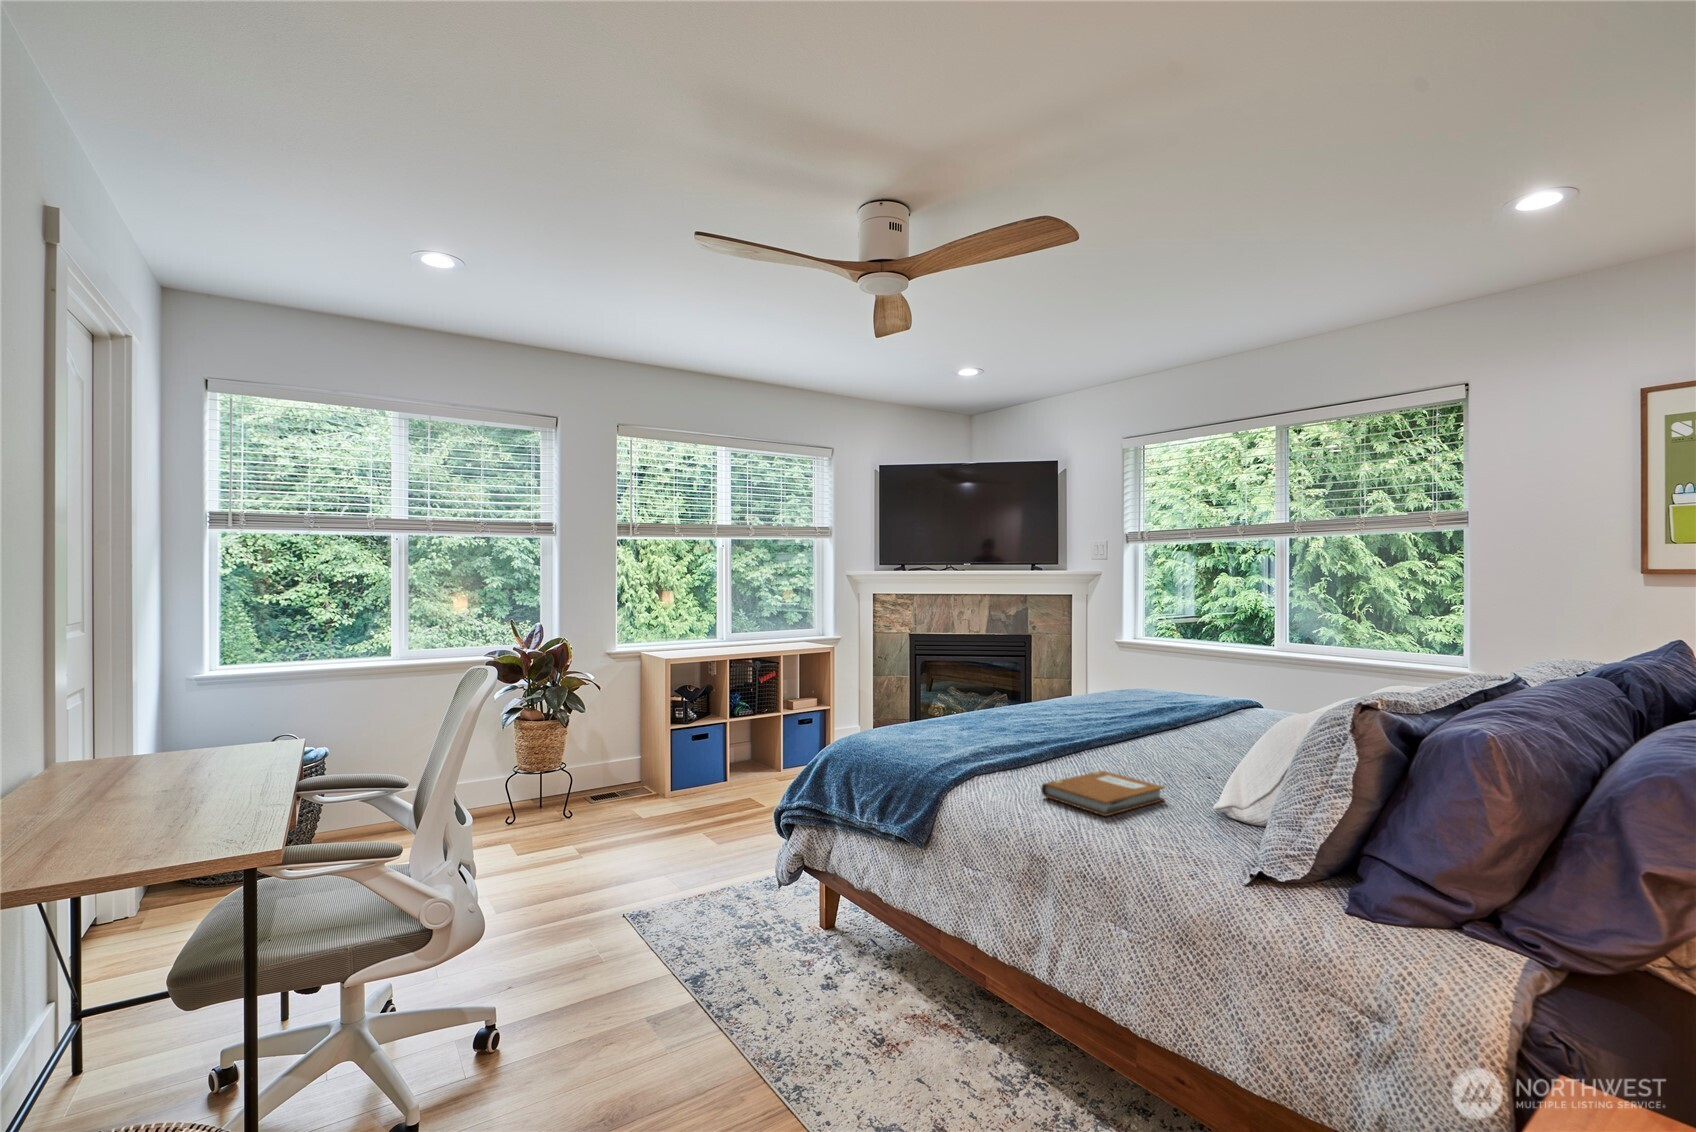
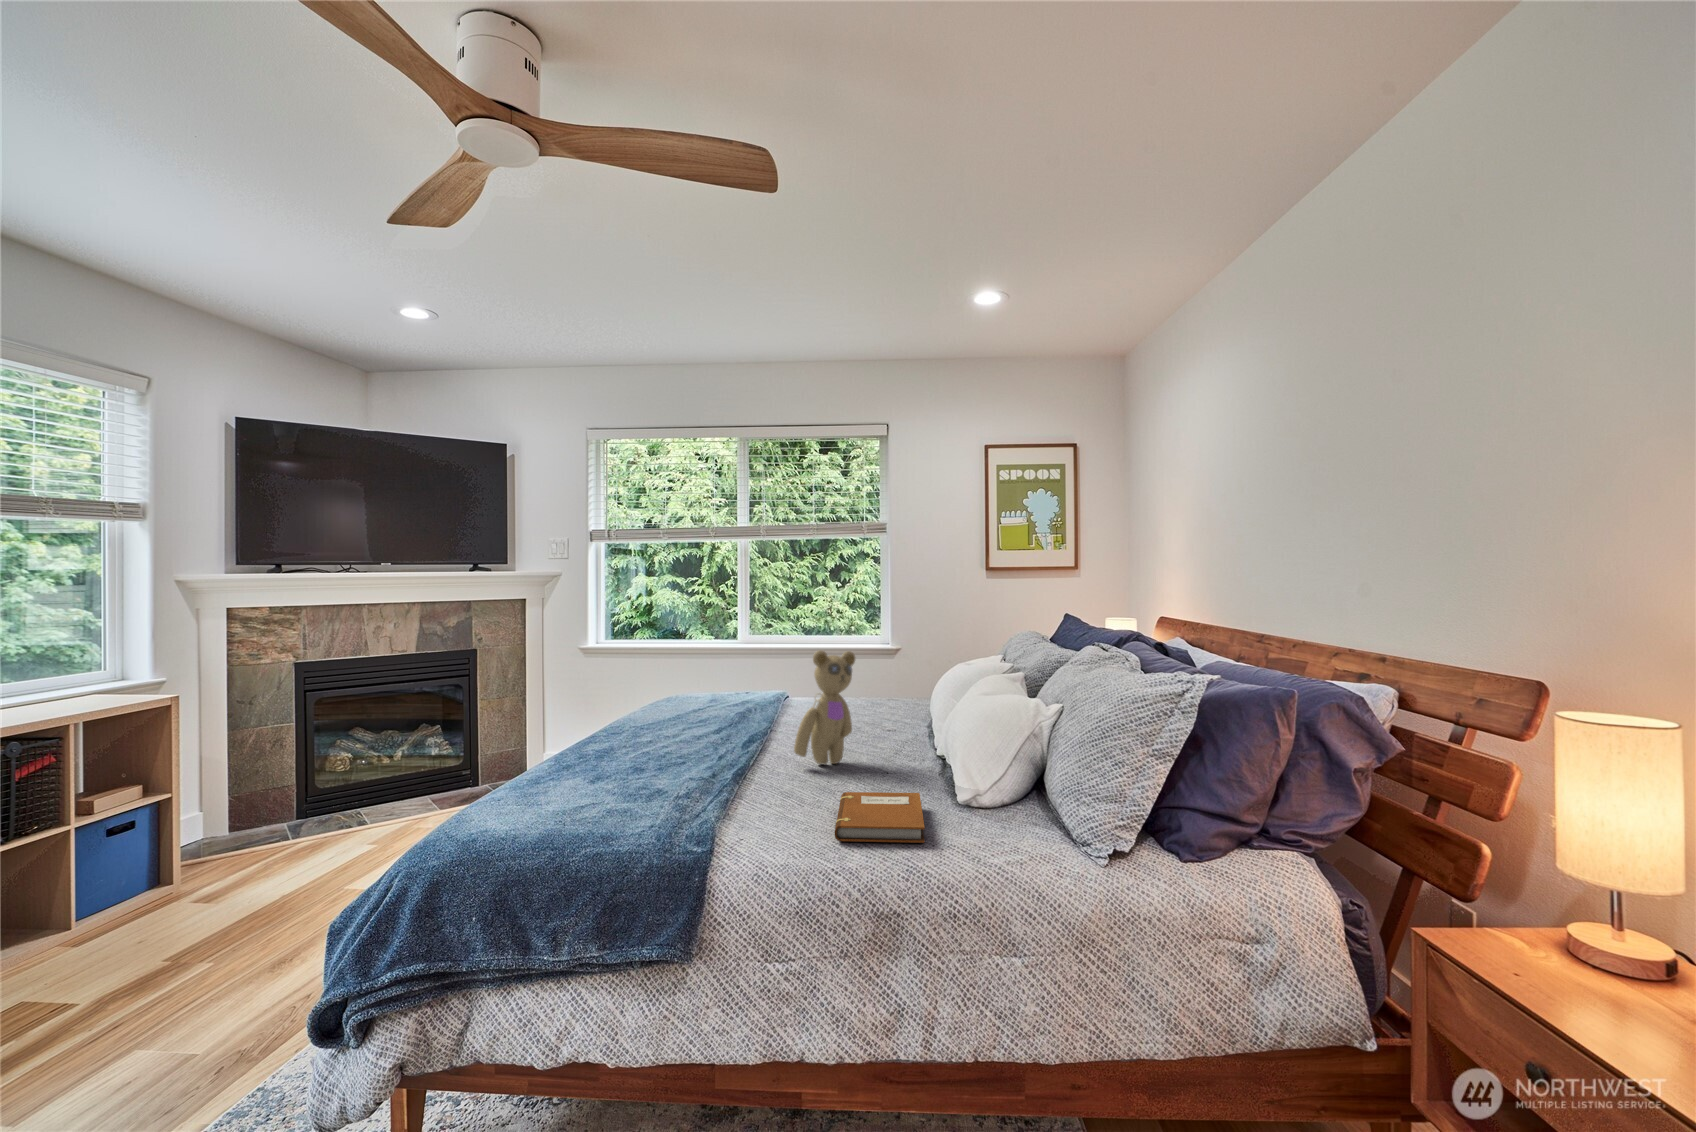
teddy bear: none [1119,644,1192,760] -> present [794,651,855,764]

